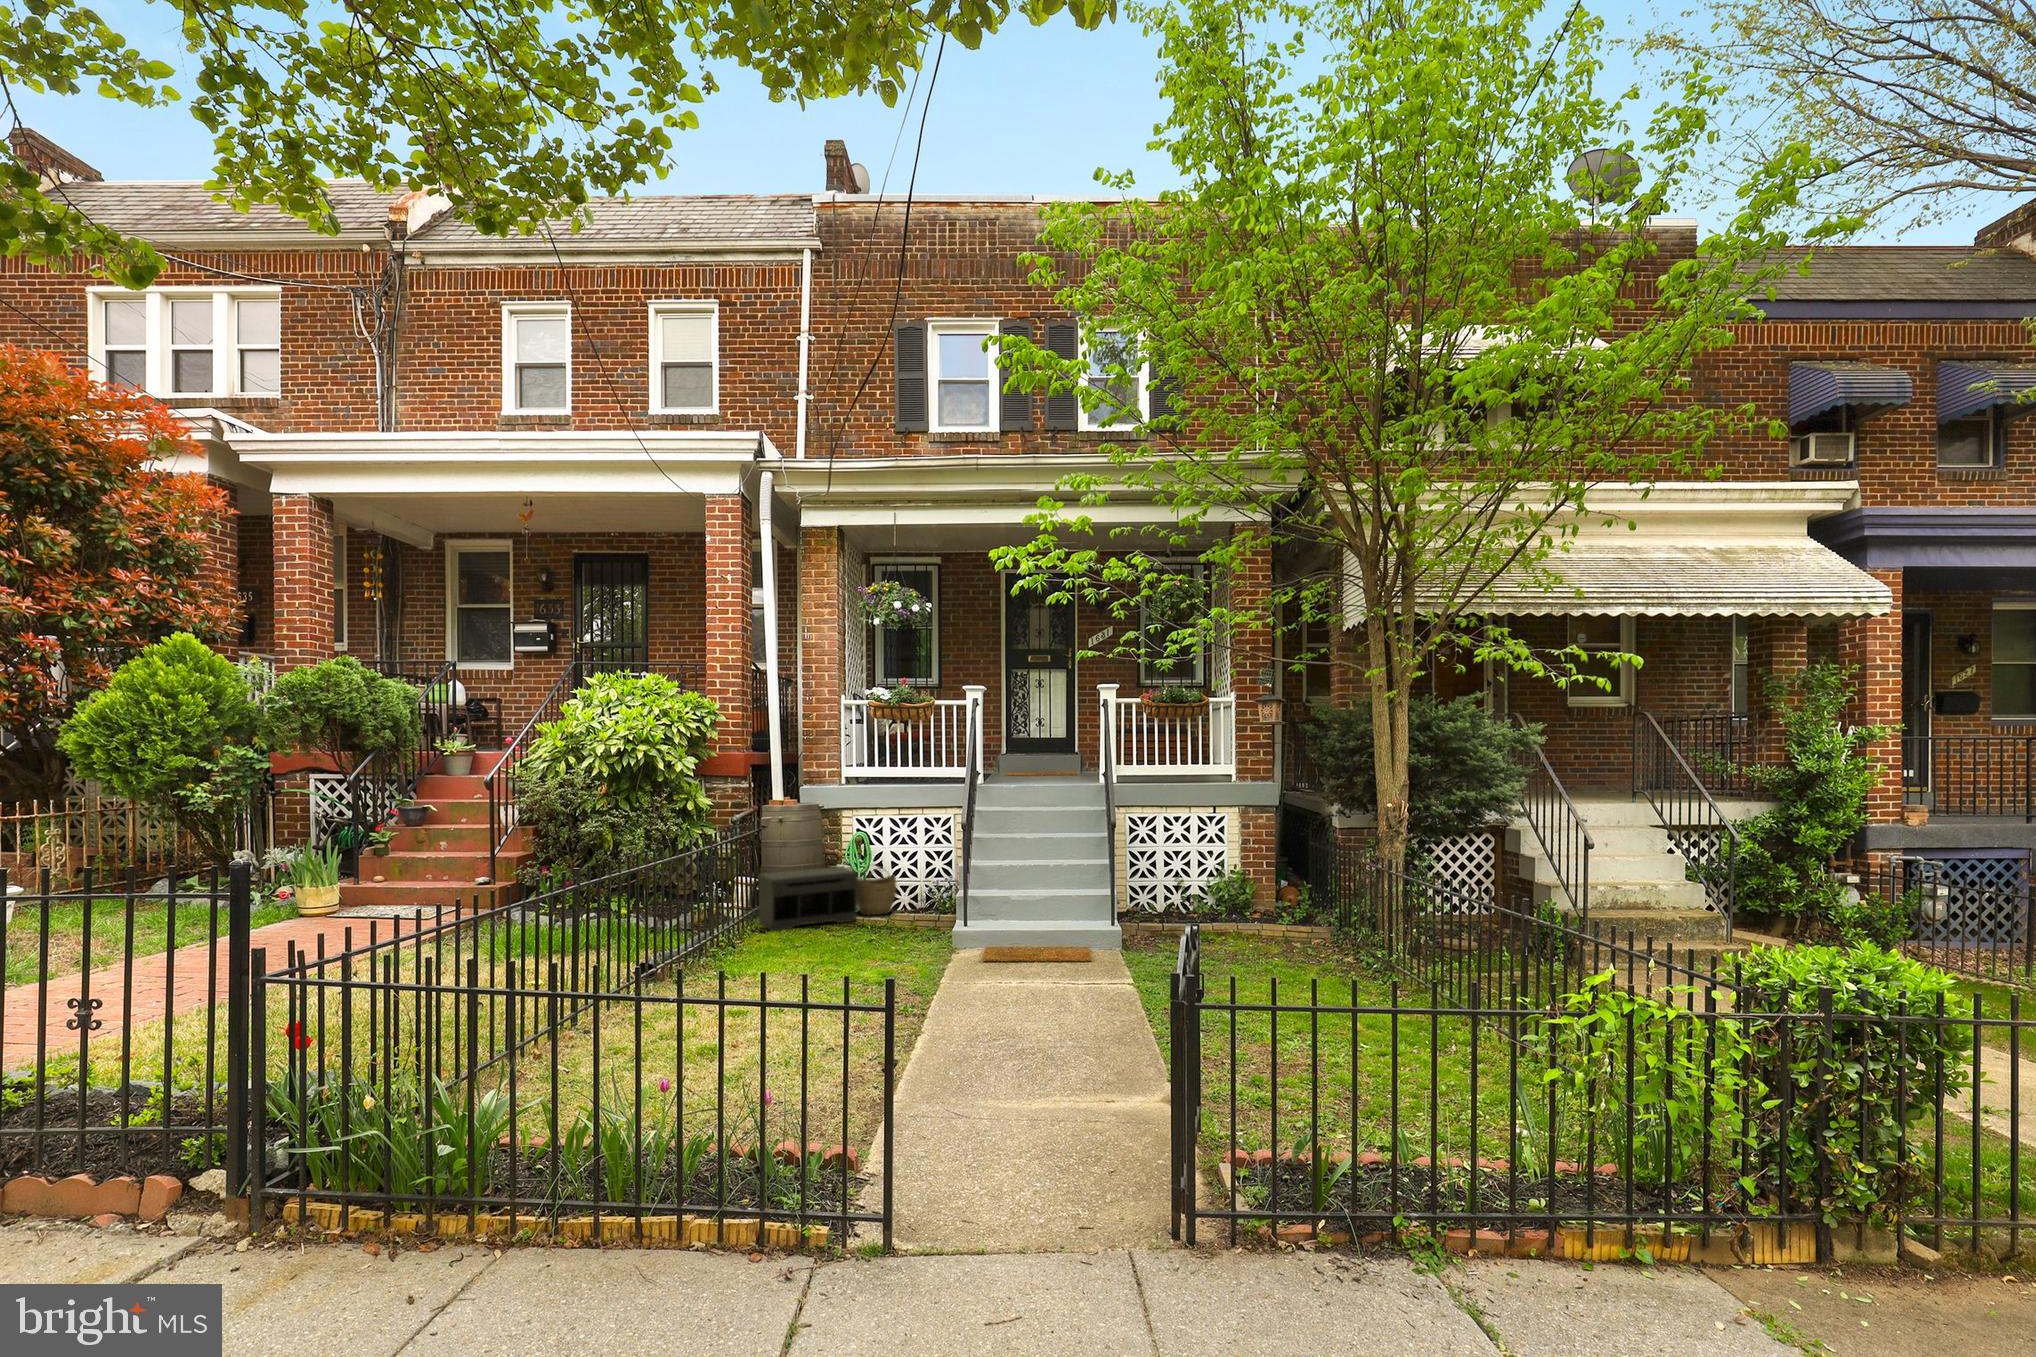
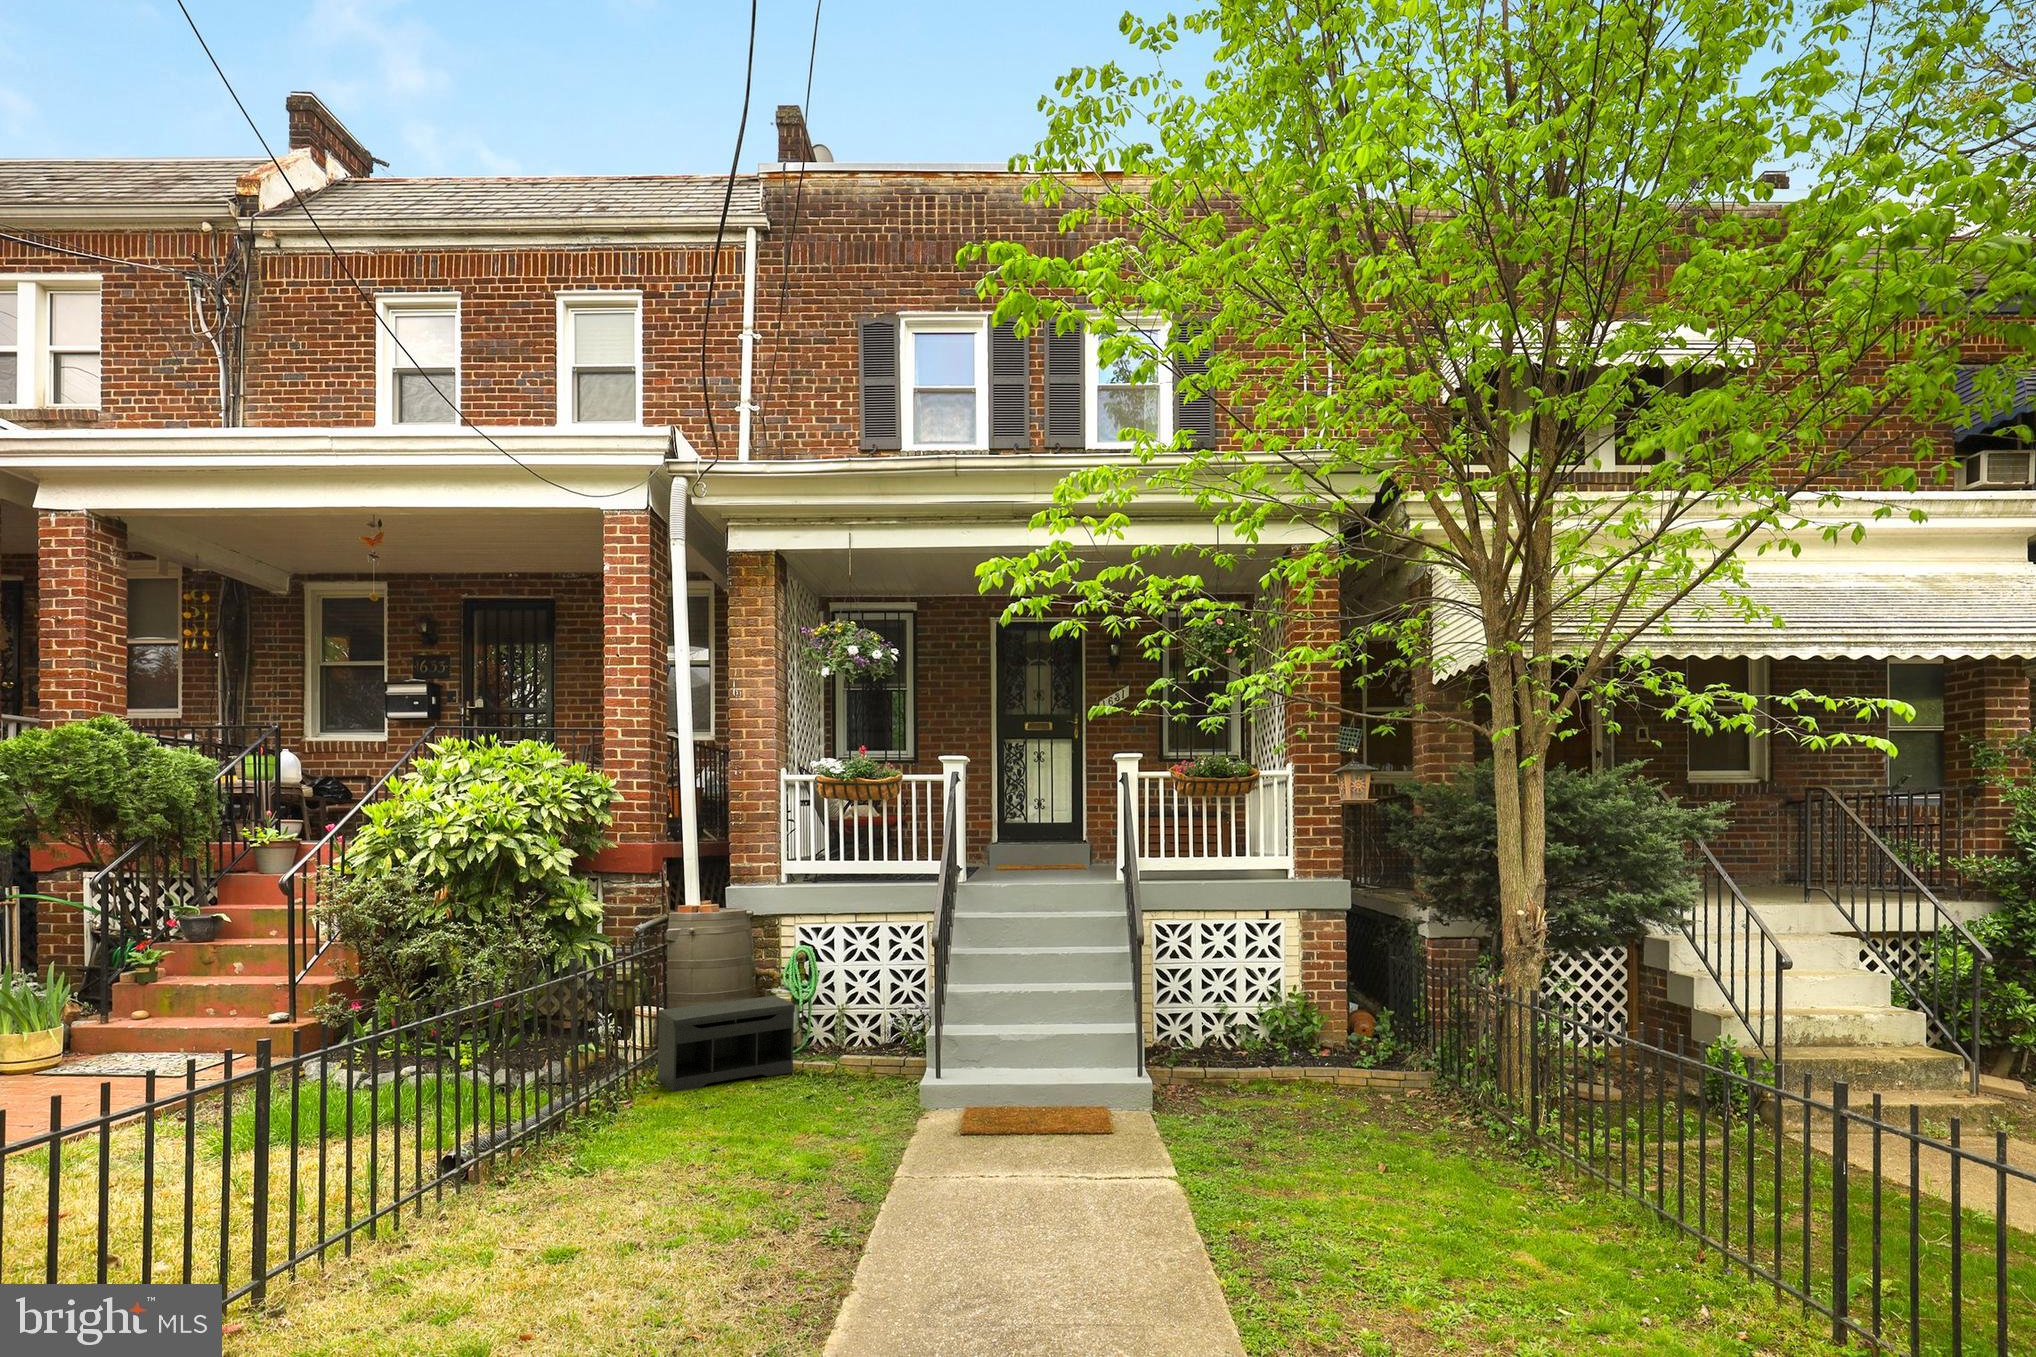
woven basket: present [857,865,896,915] -> none [792,990,849,1062]

